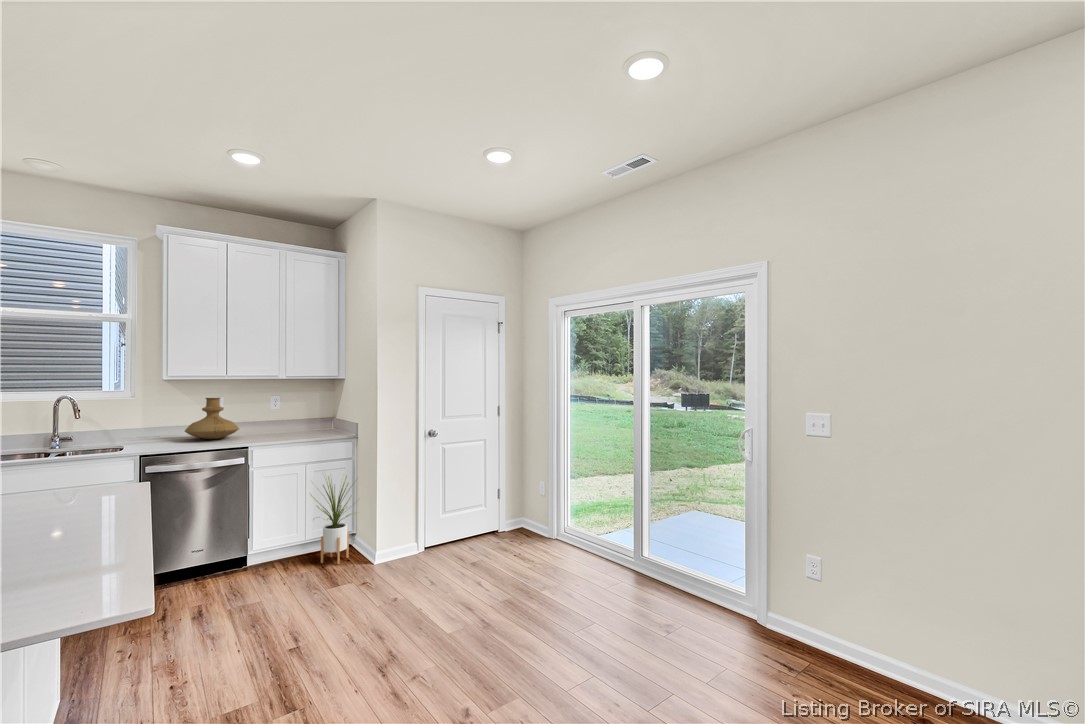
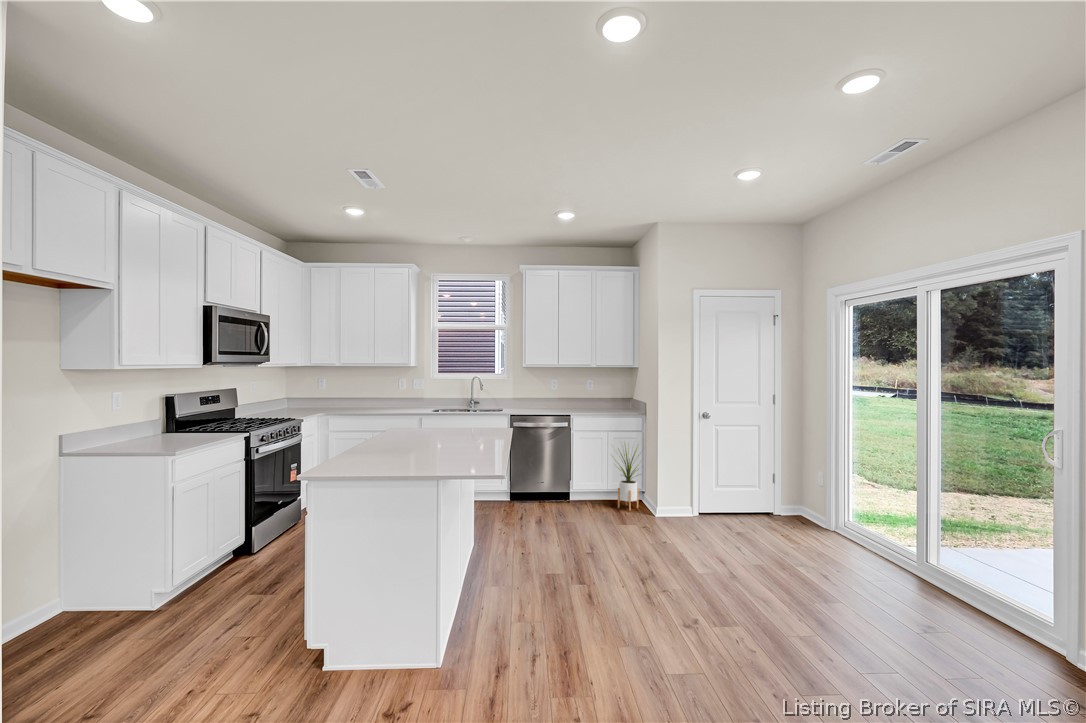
vase: present [185,398,239,439] -> none [535,380,567,409]

